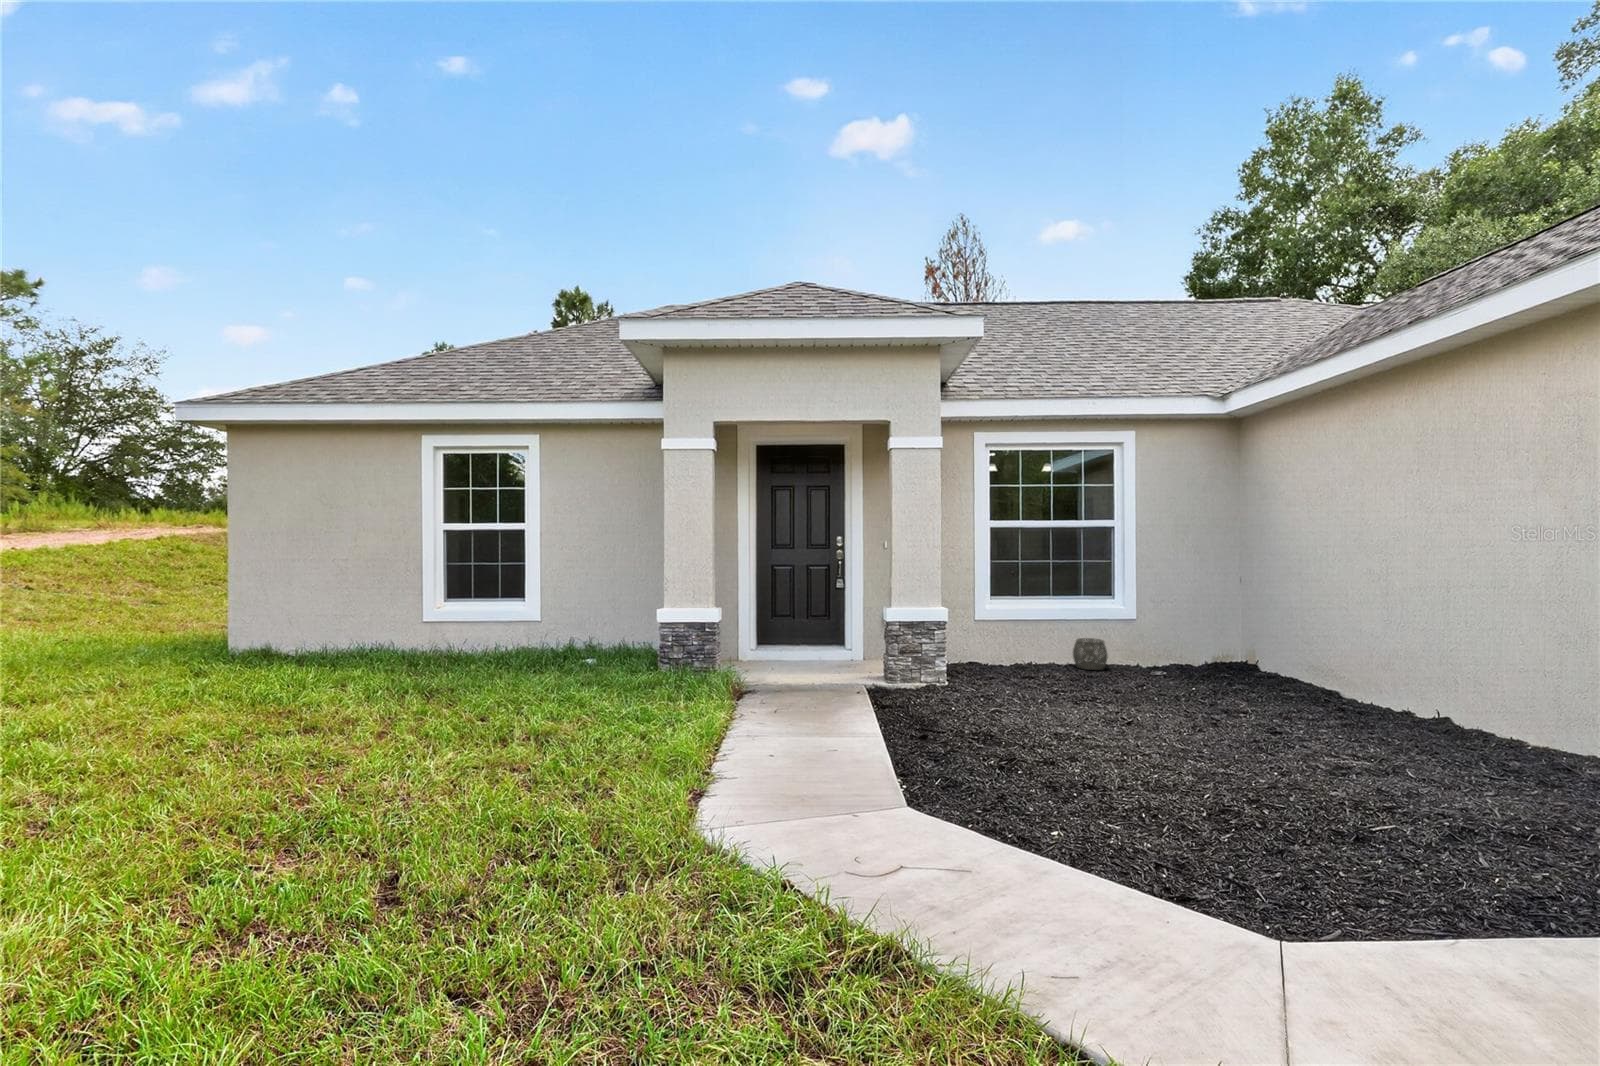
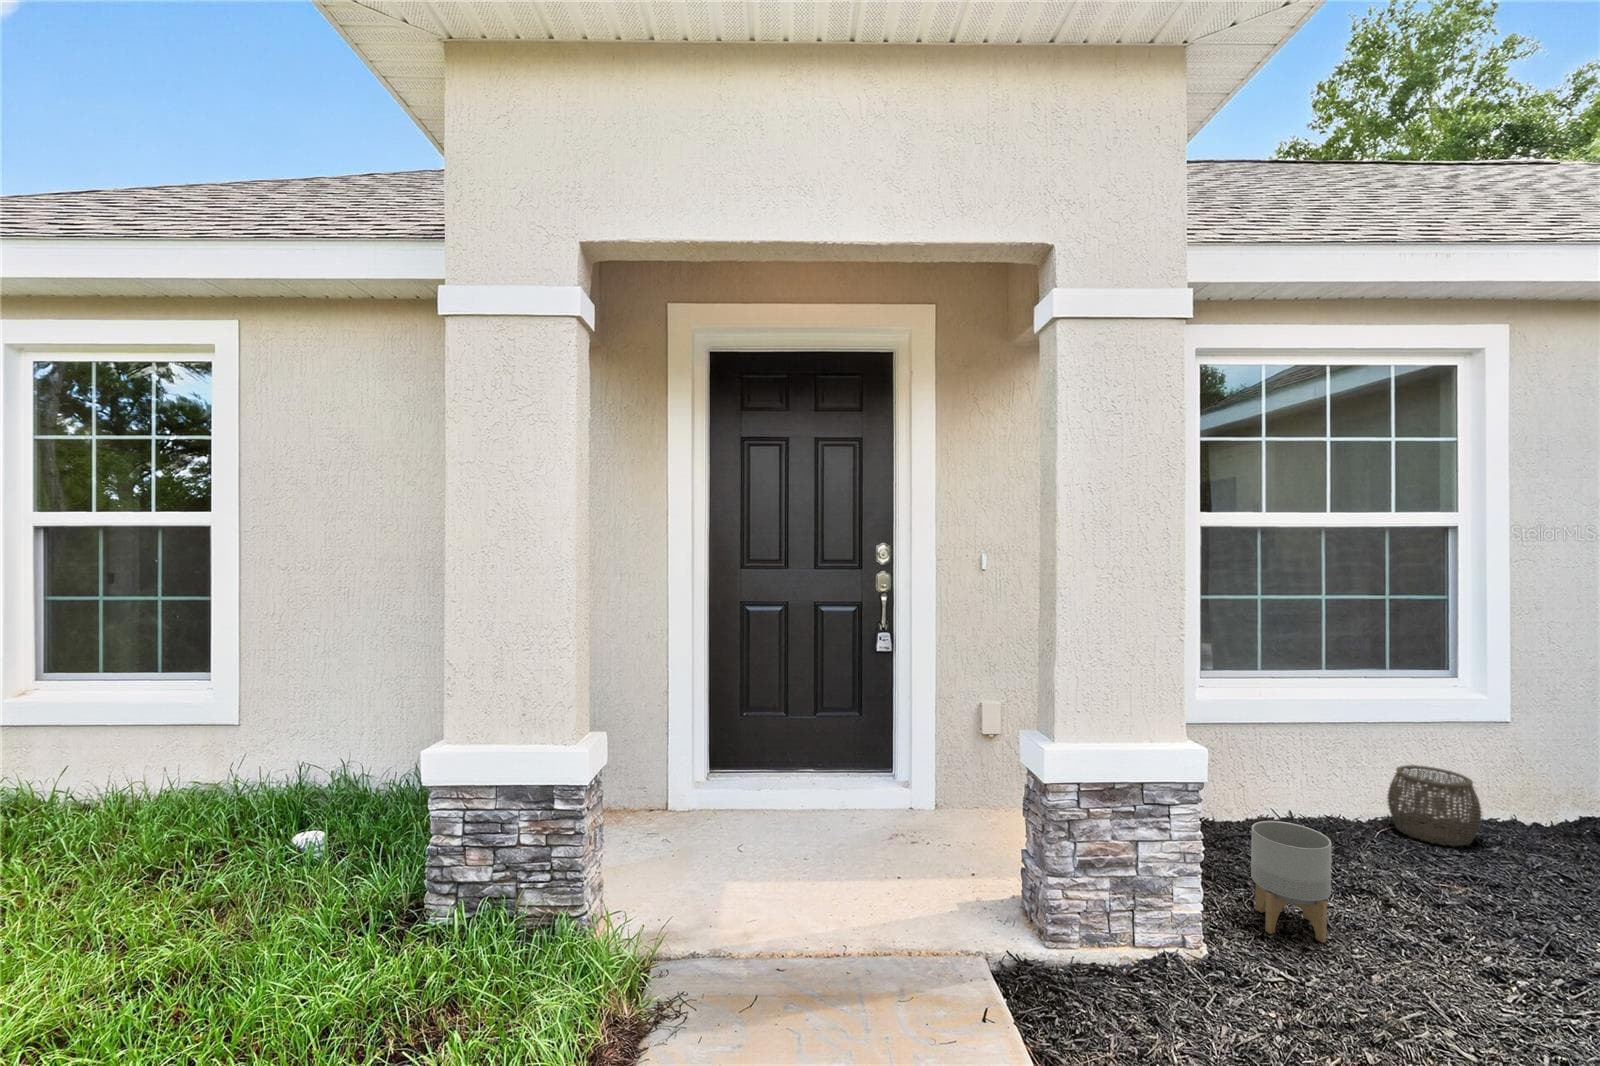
planter: none [976,645,1003,686] -> present [1251,821,1332,943]

